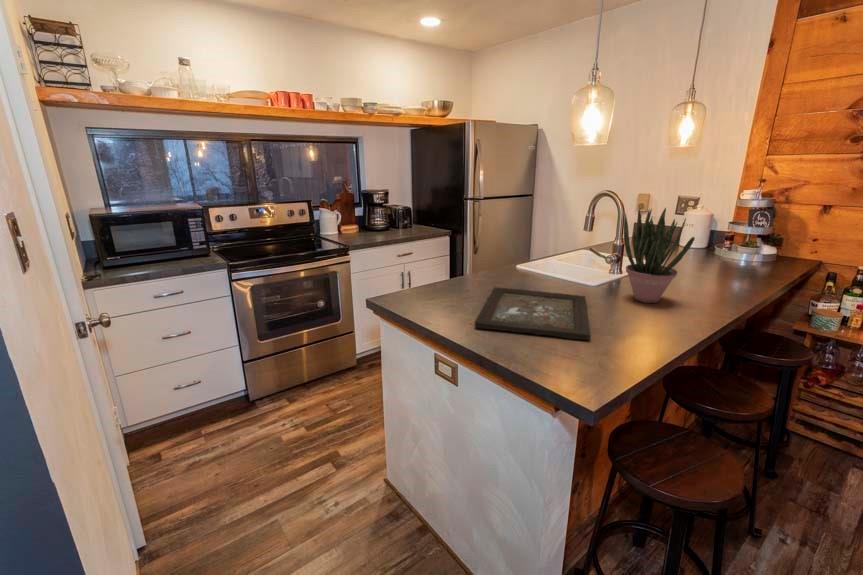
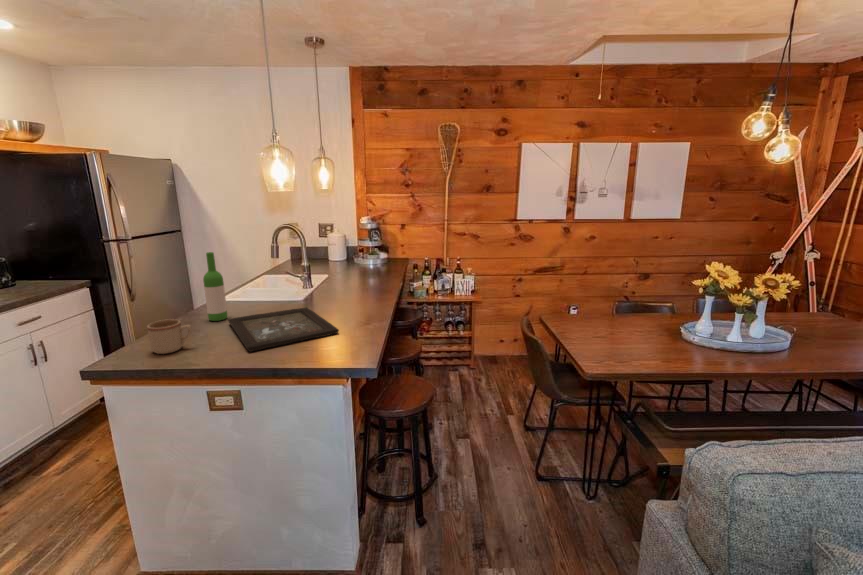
potted plant: present [624,208,695,303] -> none [322,234,367,302]
wine bottle: none [484,214,503,287] -> present [203,252,227,321]
mug: none [411,273,444,306] -> present [147,319,191,354]

